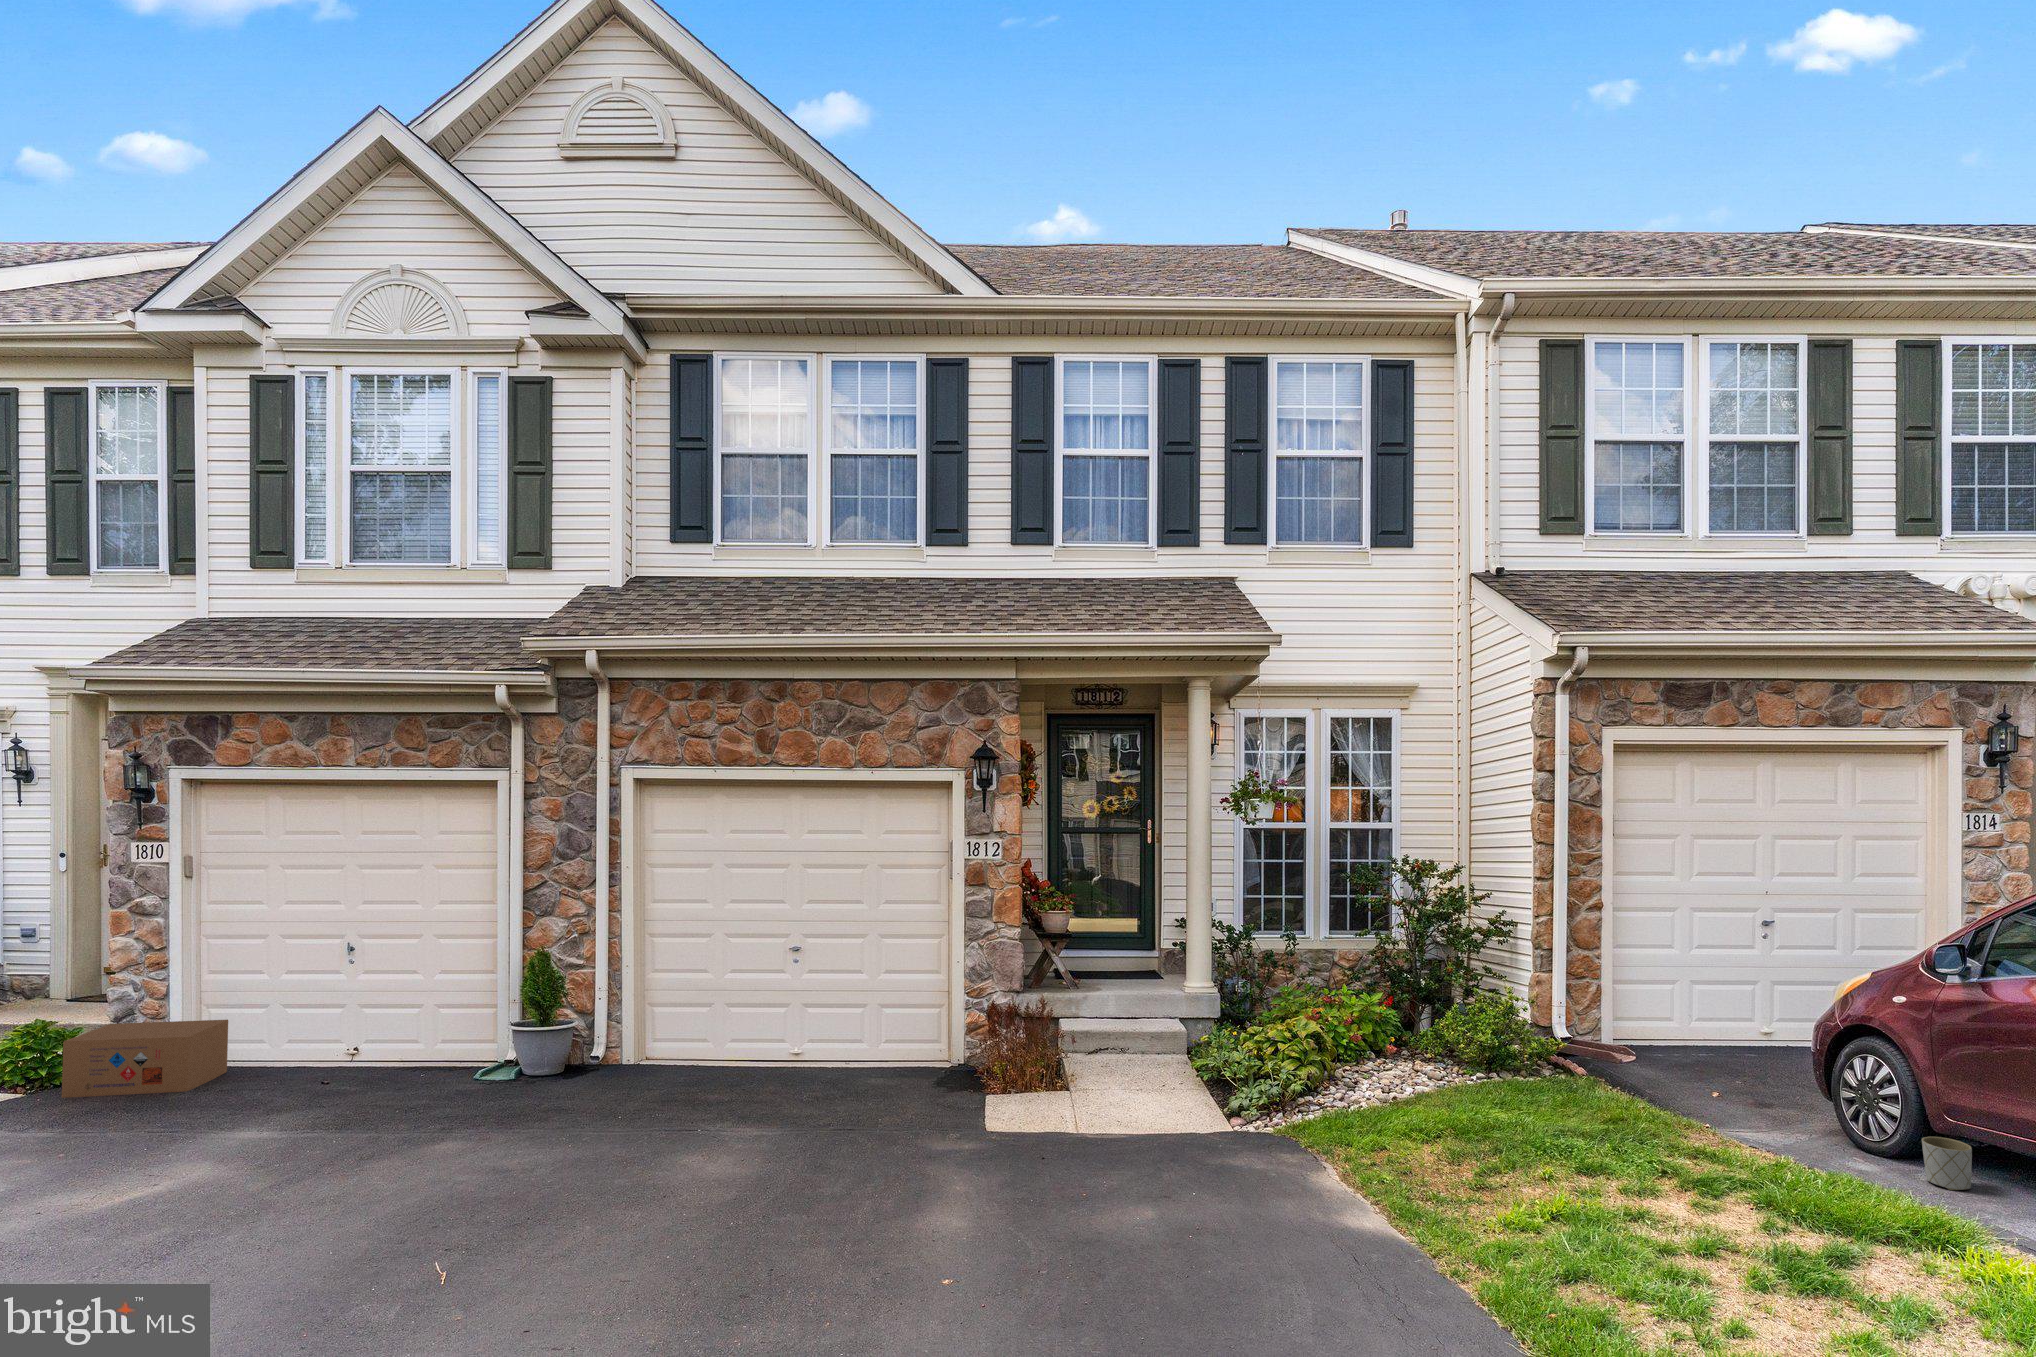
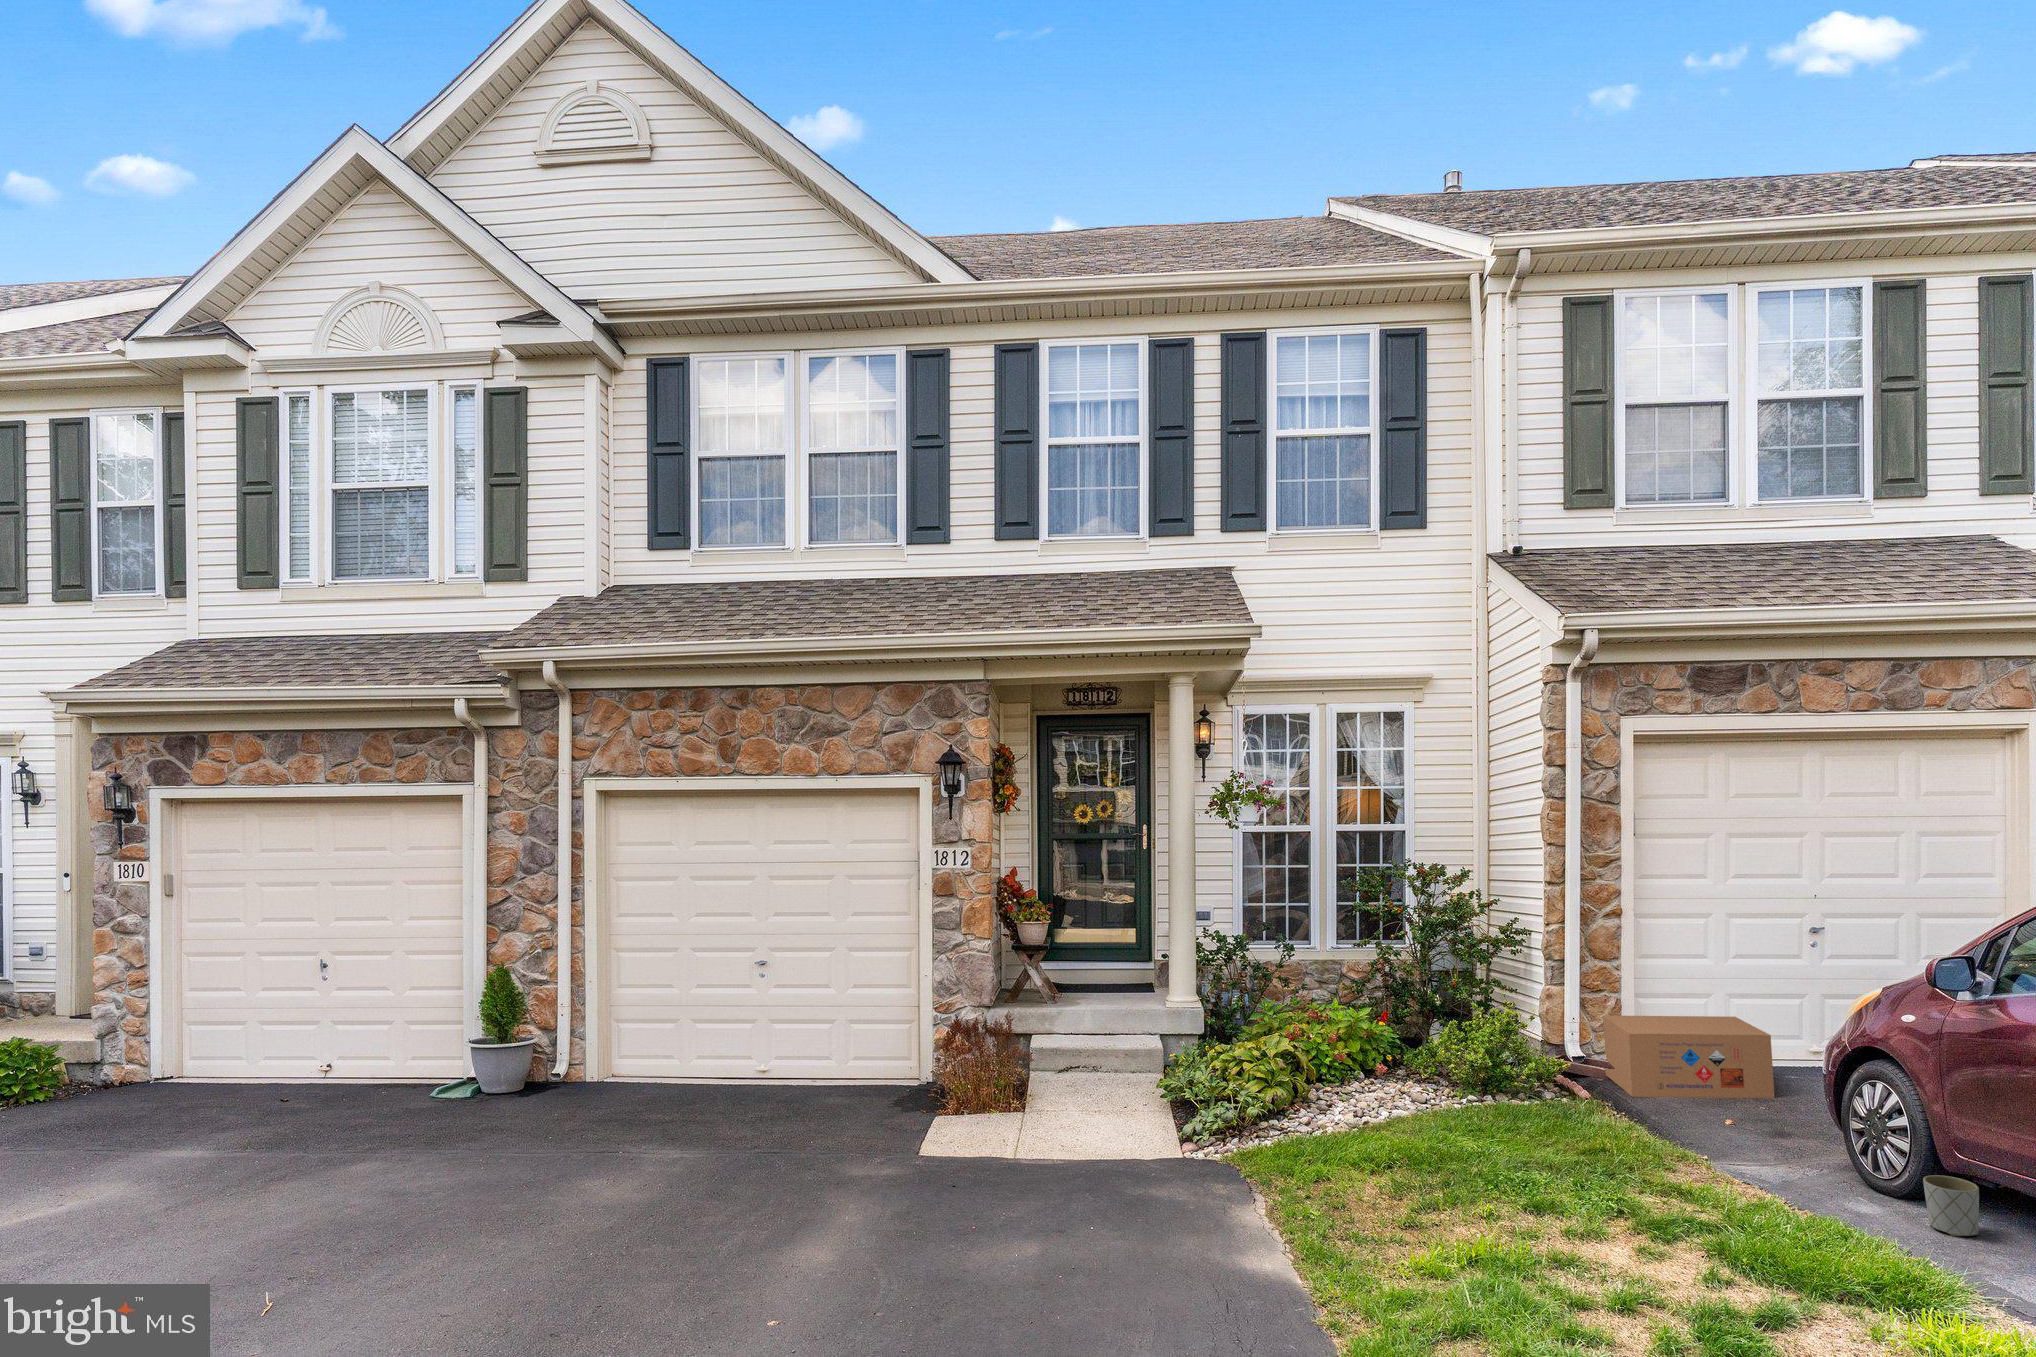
cardboard box: present [62,1020,228,1098] -> present [1603,1015,1775,1098]

